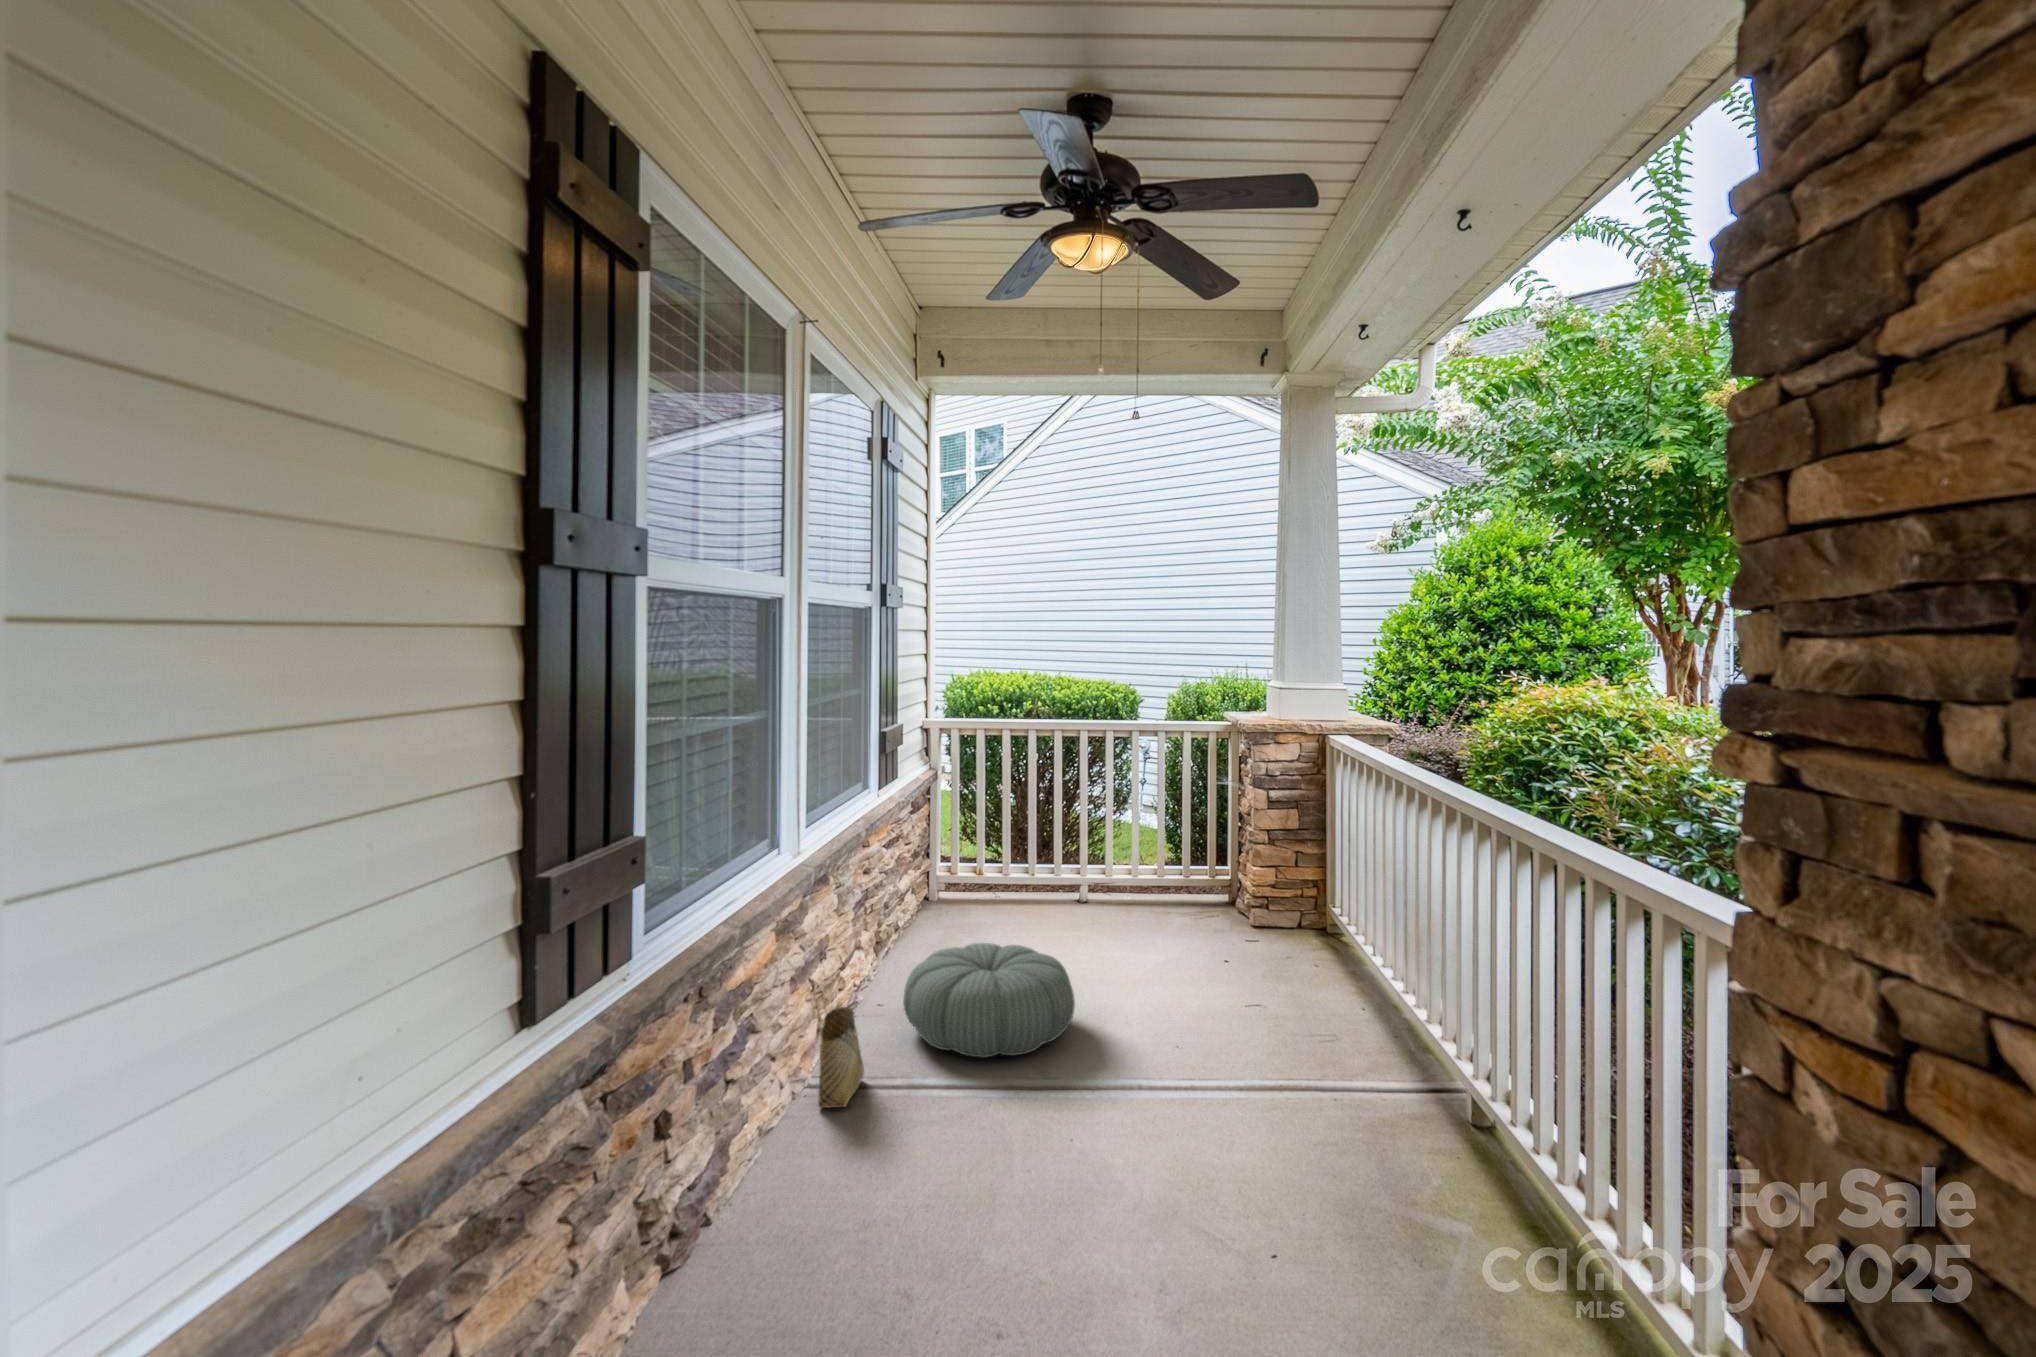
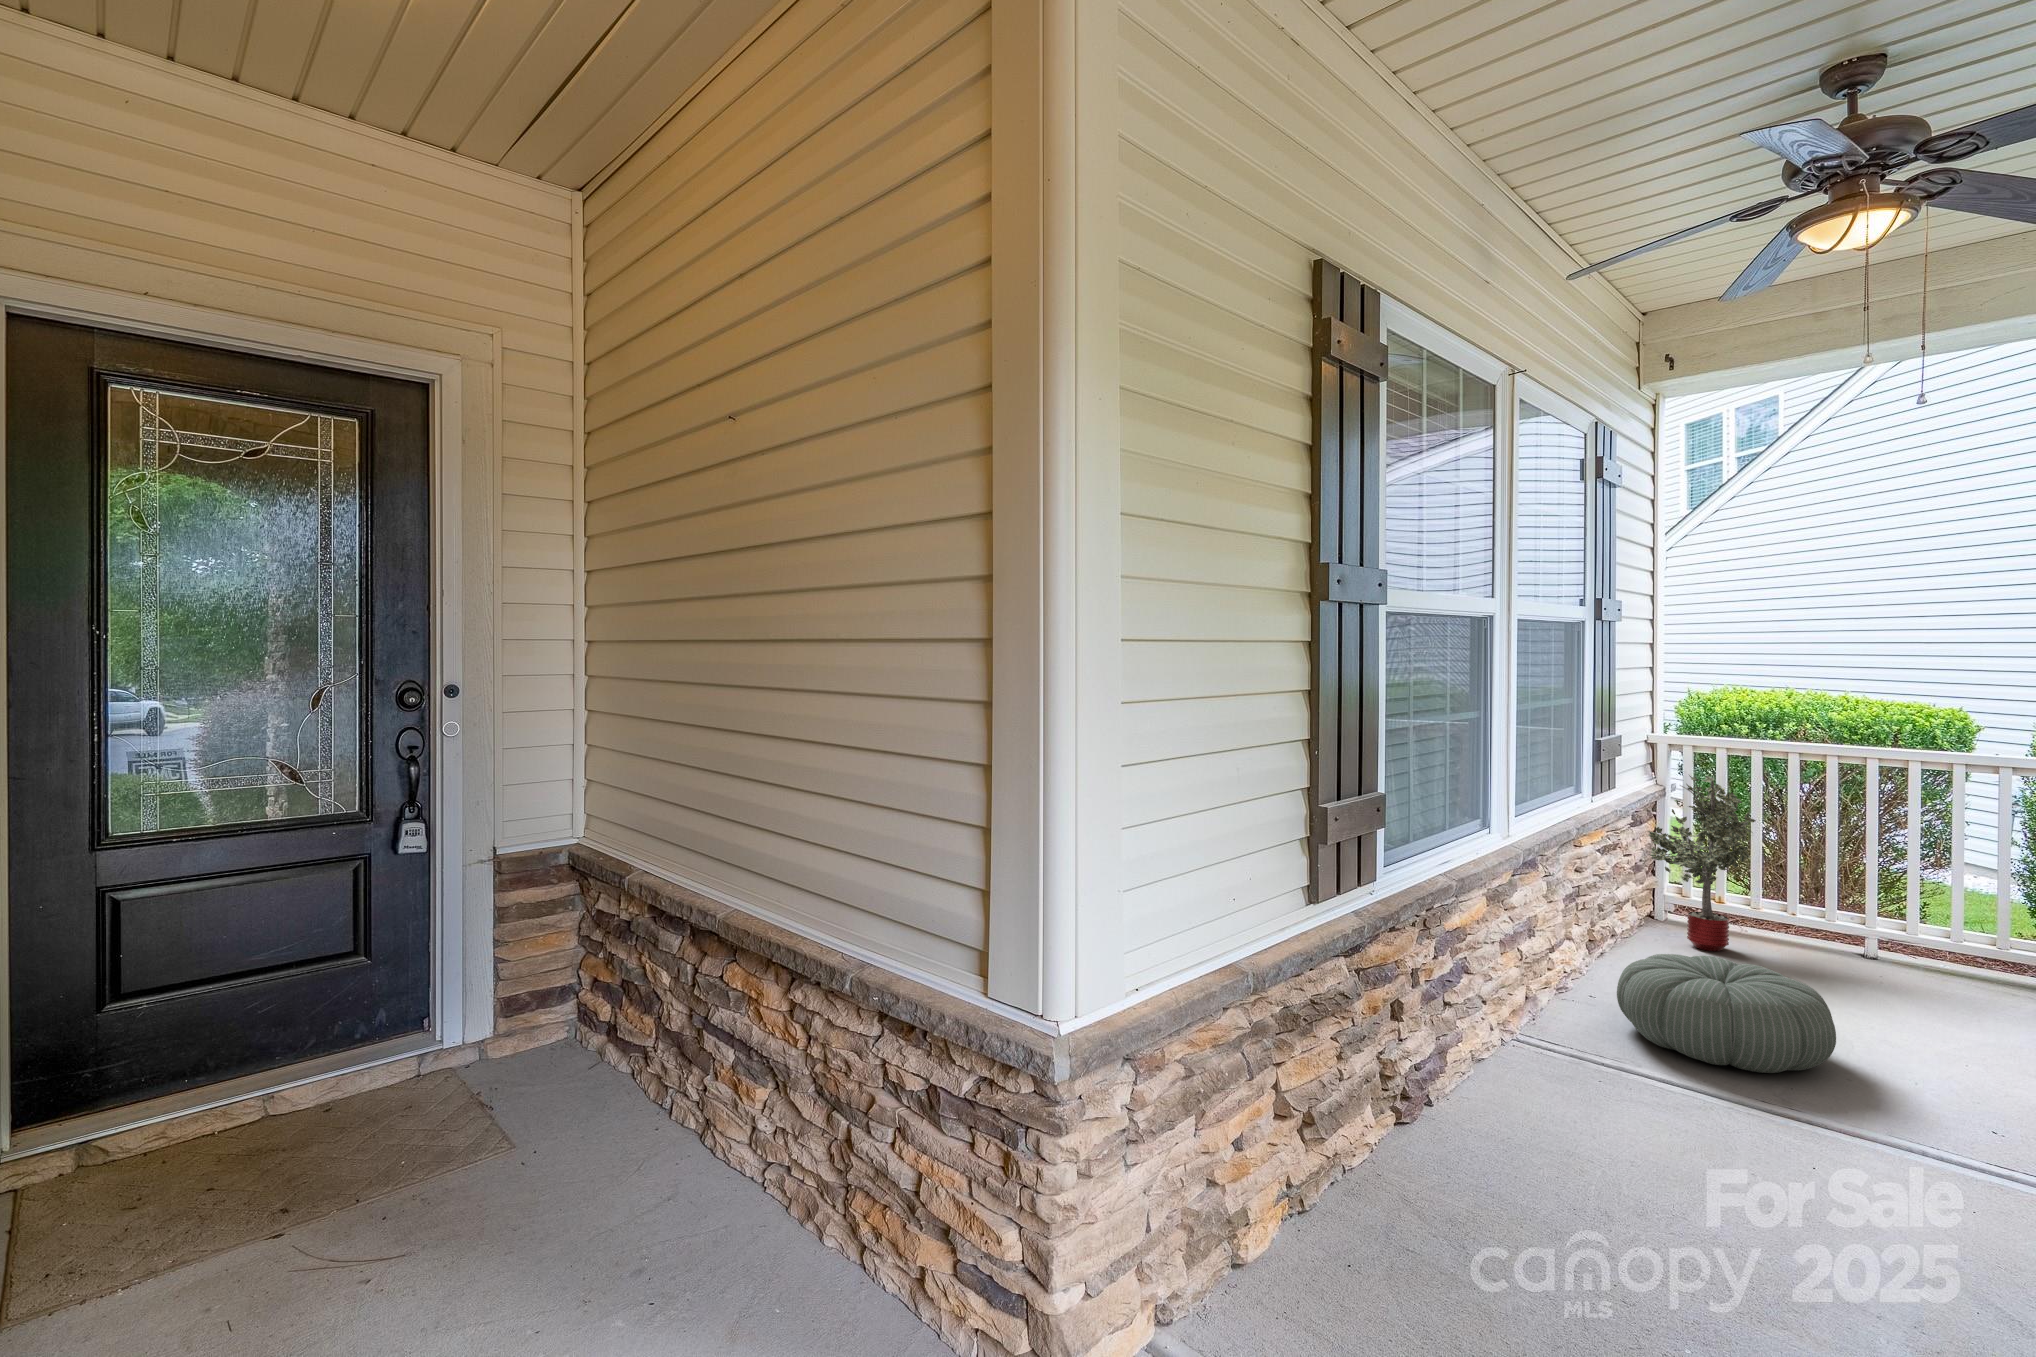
potted tree: none [925,759,1008,926] -> present [1648,775,1756,951]
woven basket: present [814,987,864,1108] -> none [1521,949,1573,1064]

